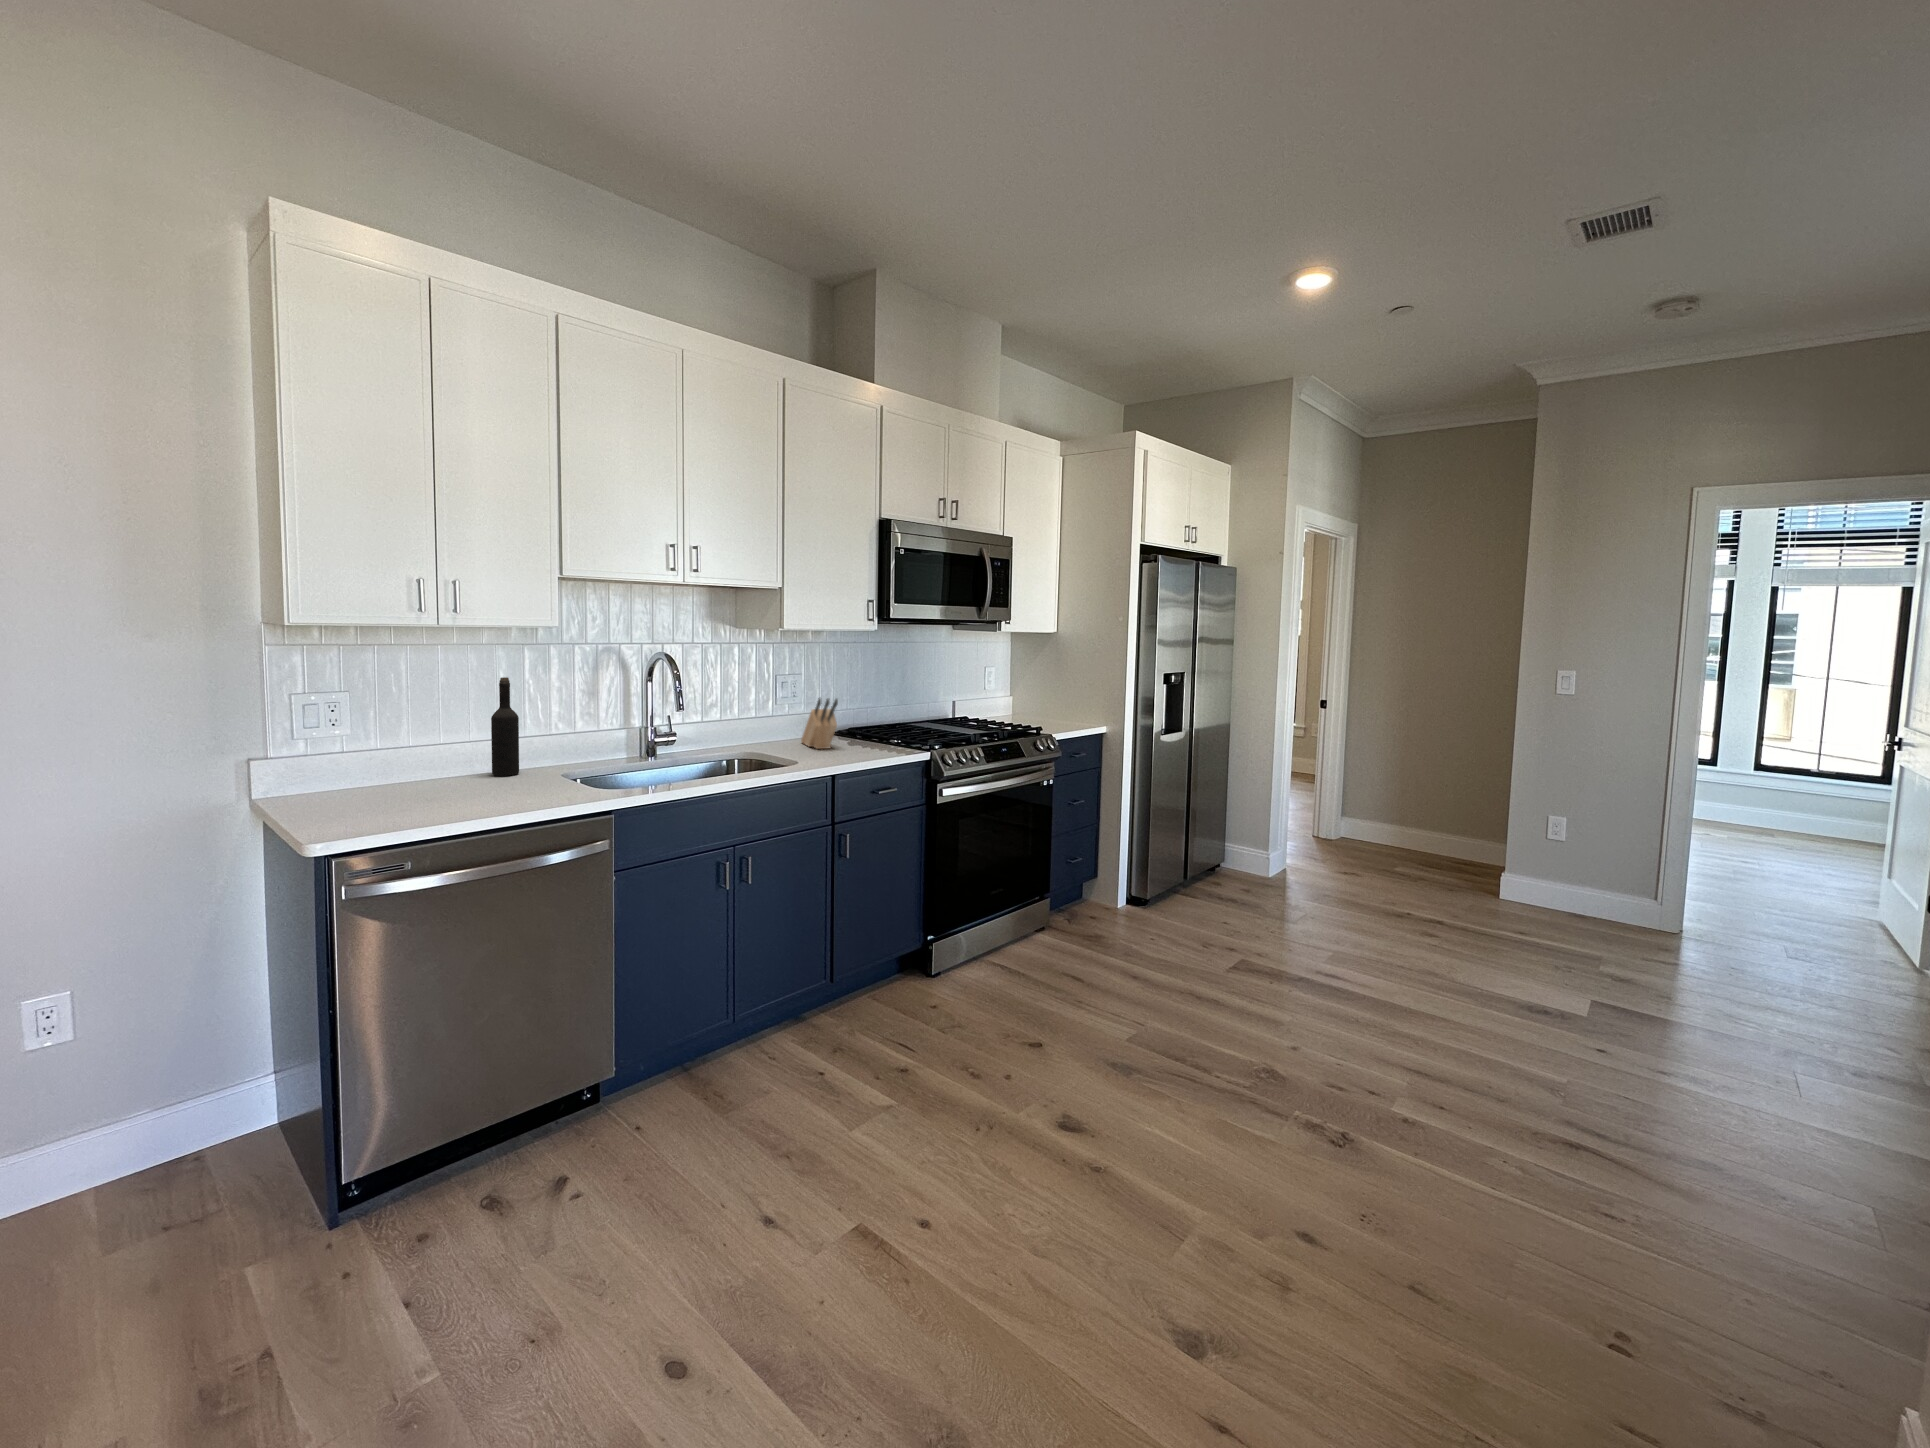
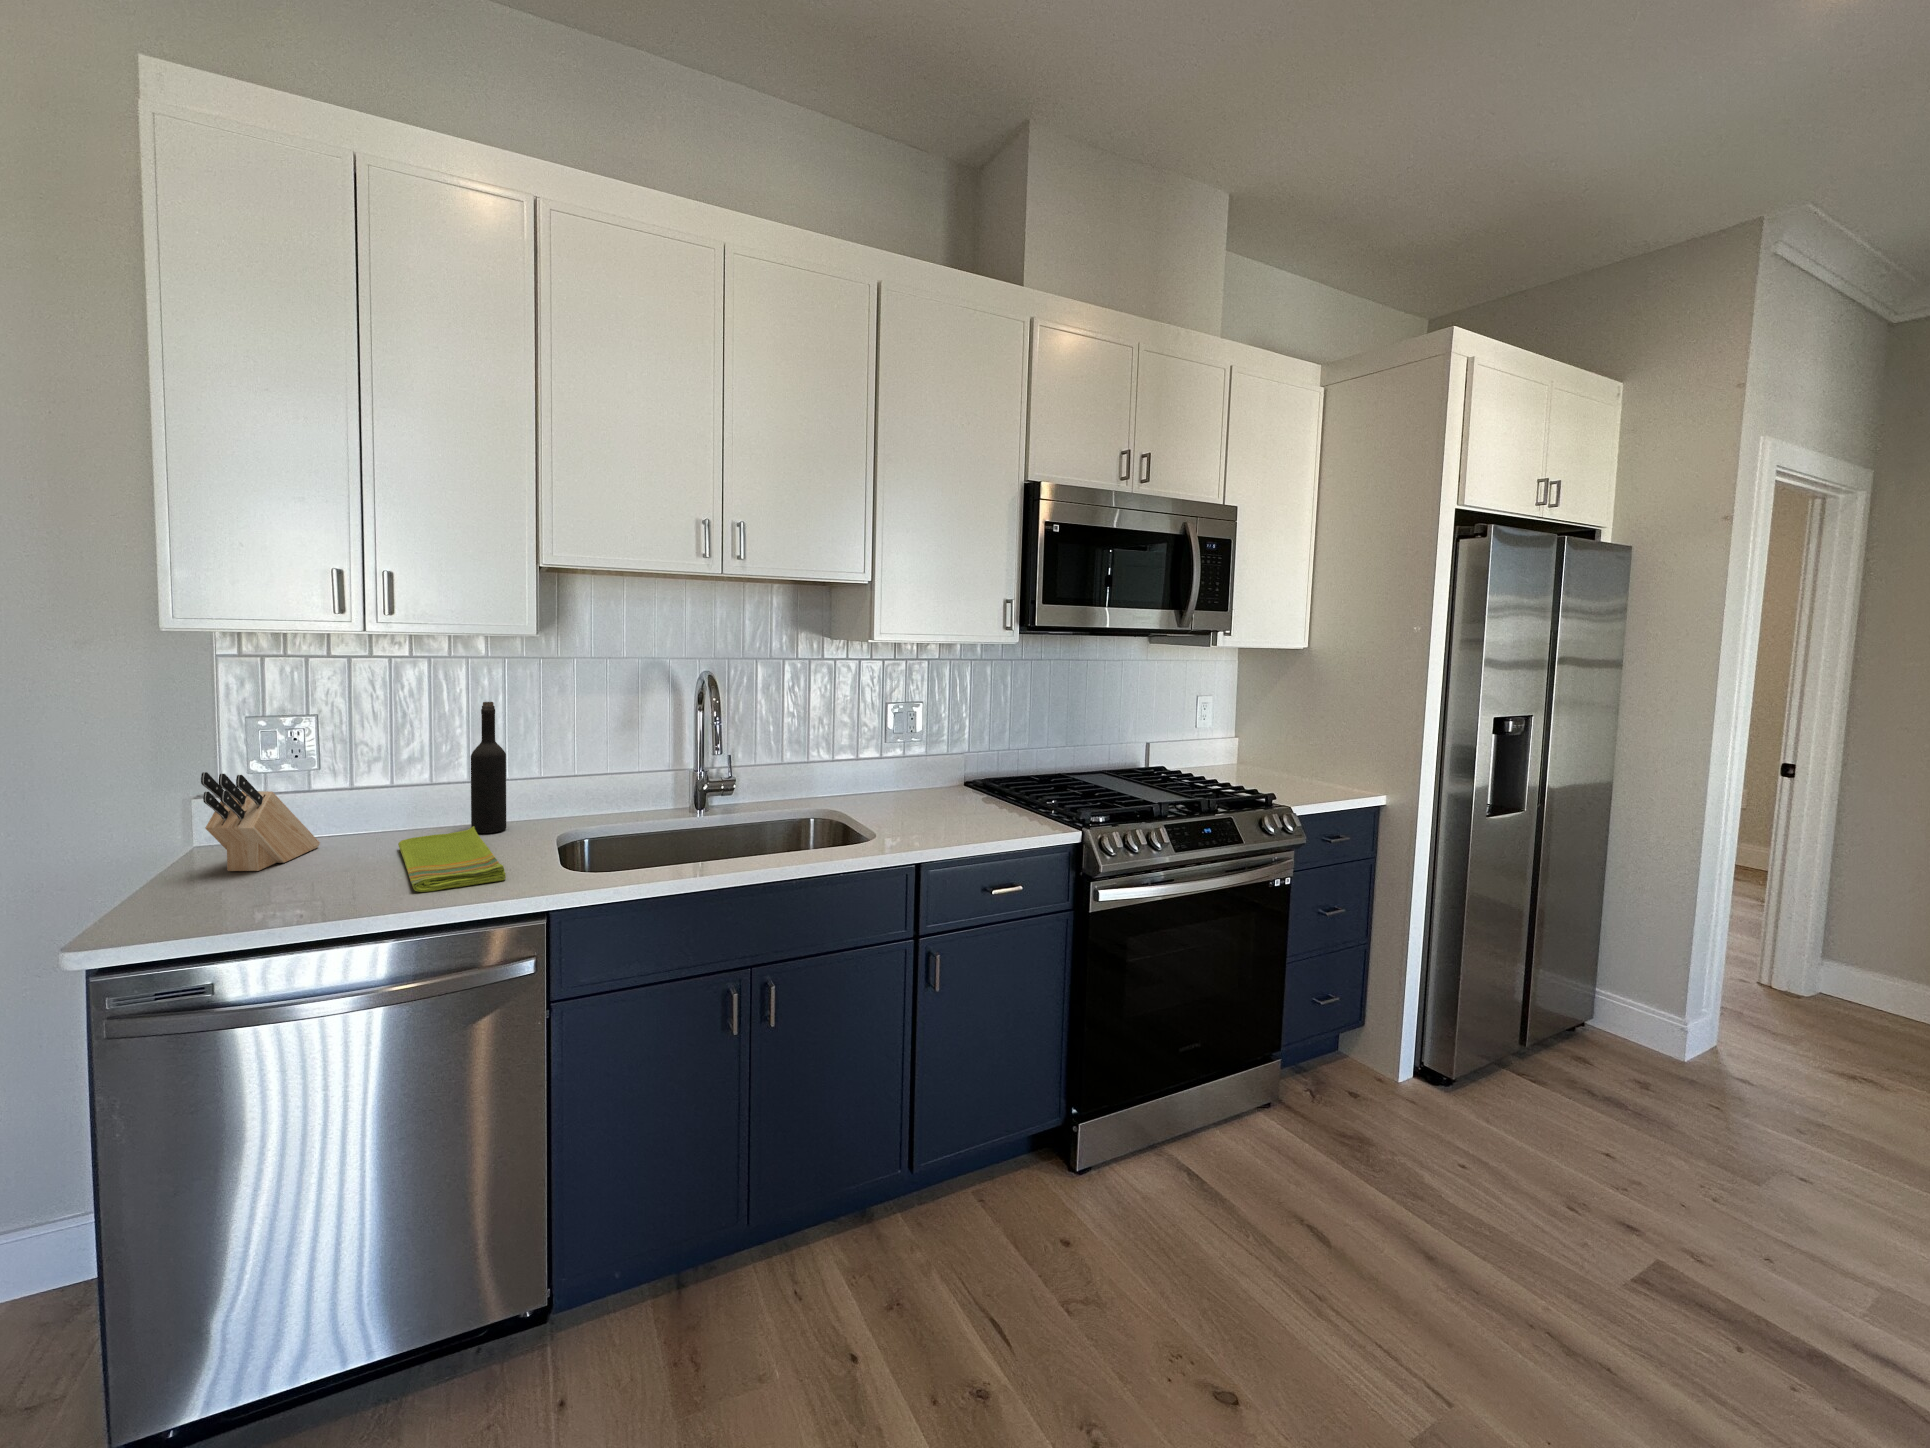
knife block: present [801,698,838,749] -> present [201,772,320,871]
dish towel: none [454,769,574,803] -> present [398,826,506,892]

